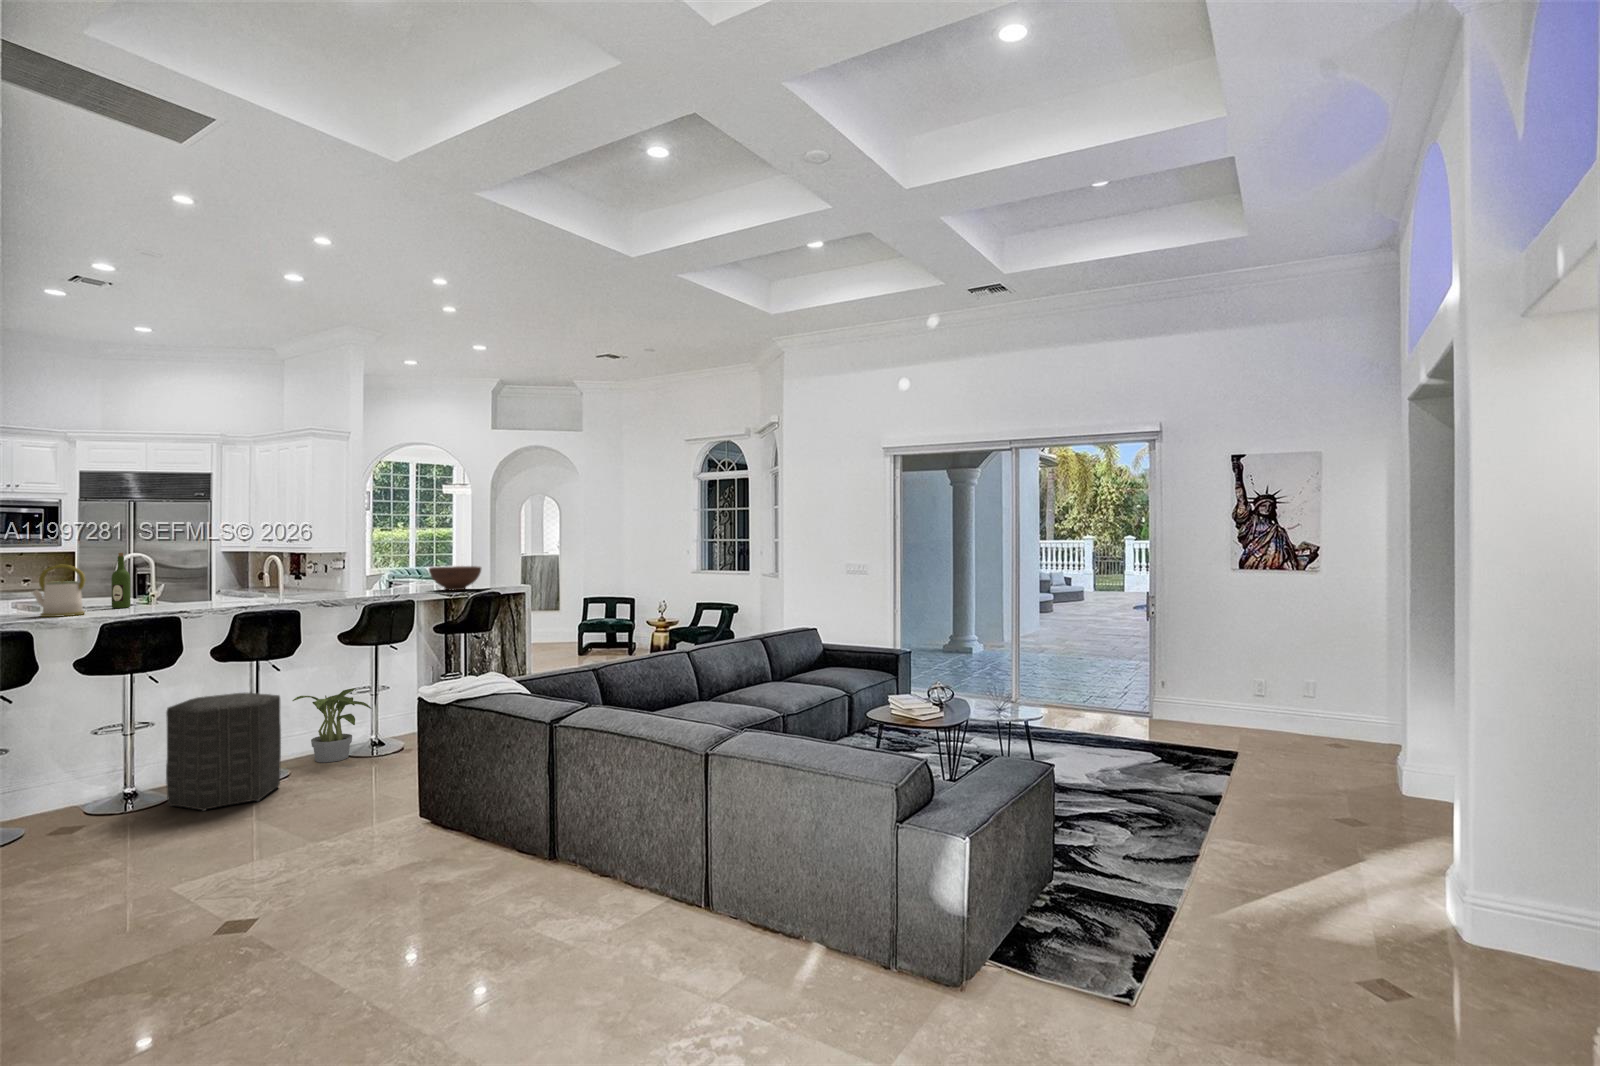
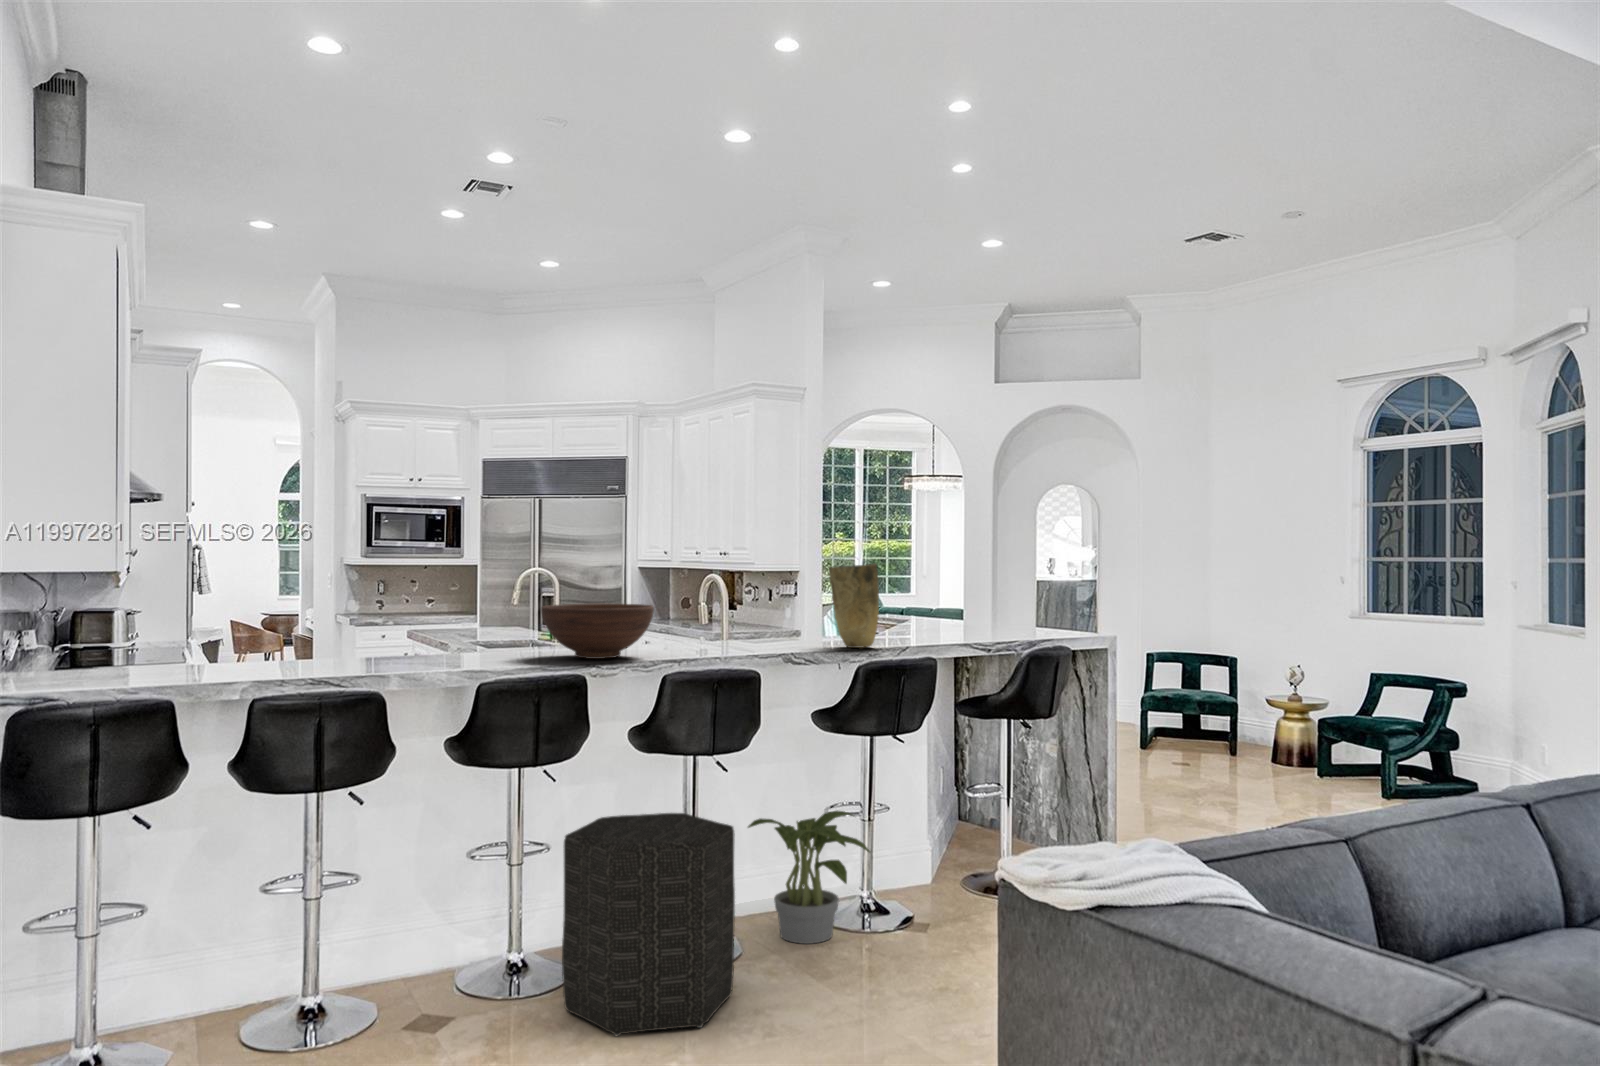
vase: none [347,550,379,597] -> present [829,564,879,648]
wine bottle: present [111,553,130,608] -> none [496,562,521,652]
kettle: present [32,565,85,617] -> none [387,579,458,665]
fruit bowl: present [429,566,481,590] -> present [541,604,654,659]

